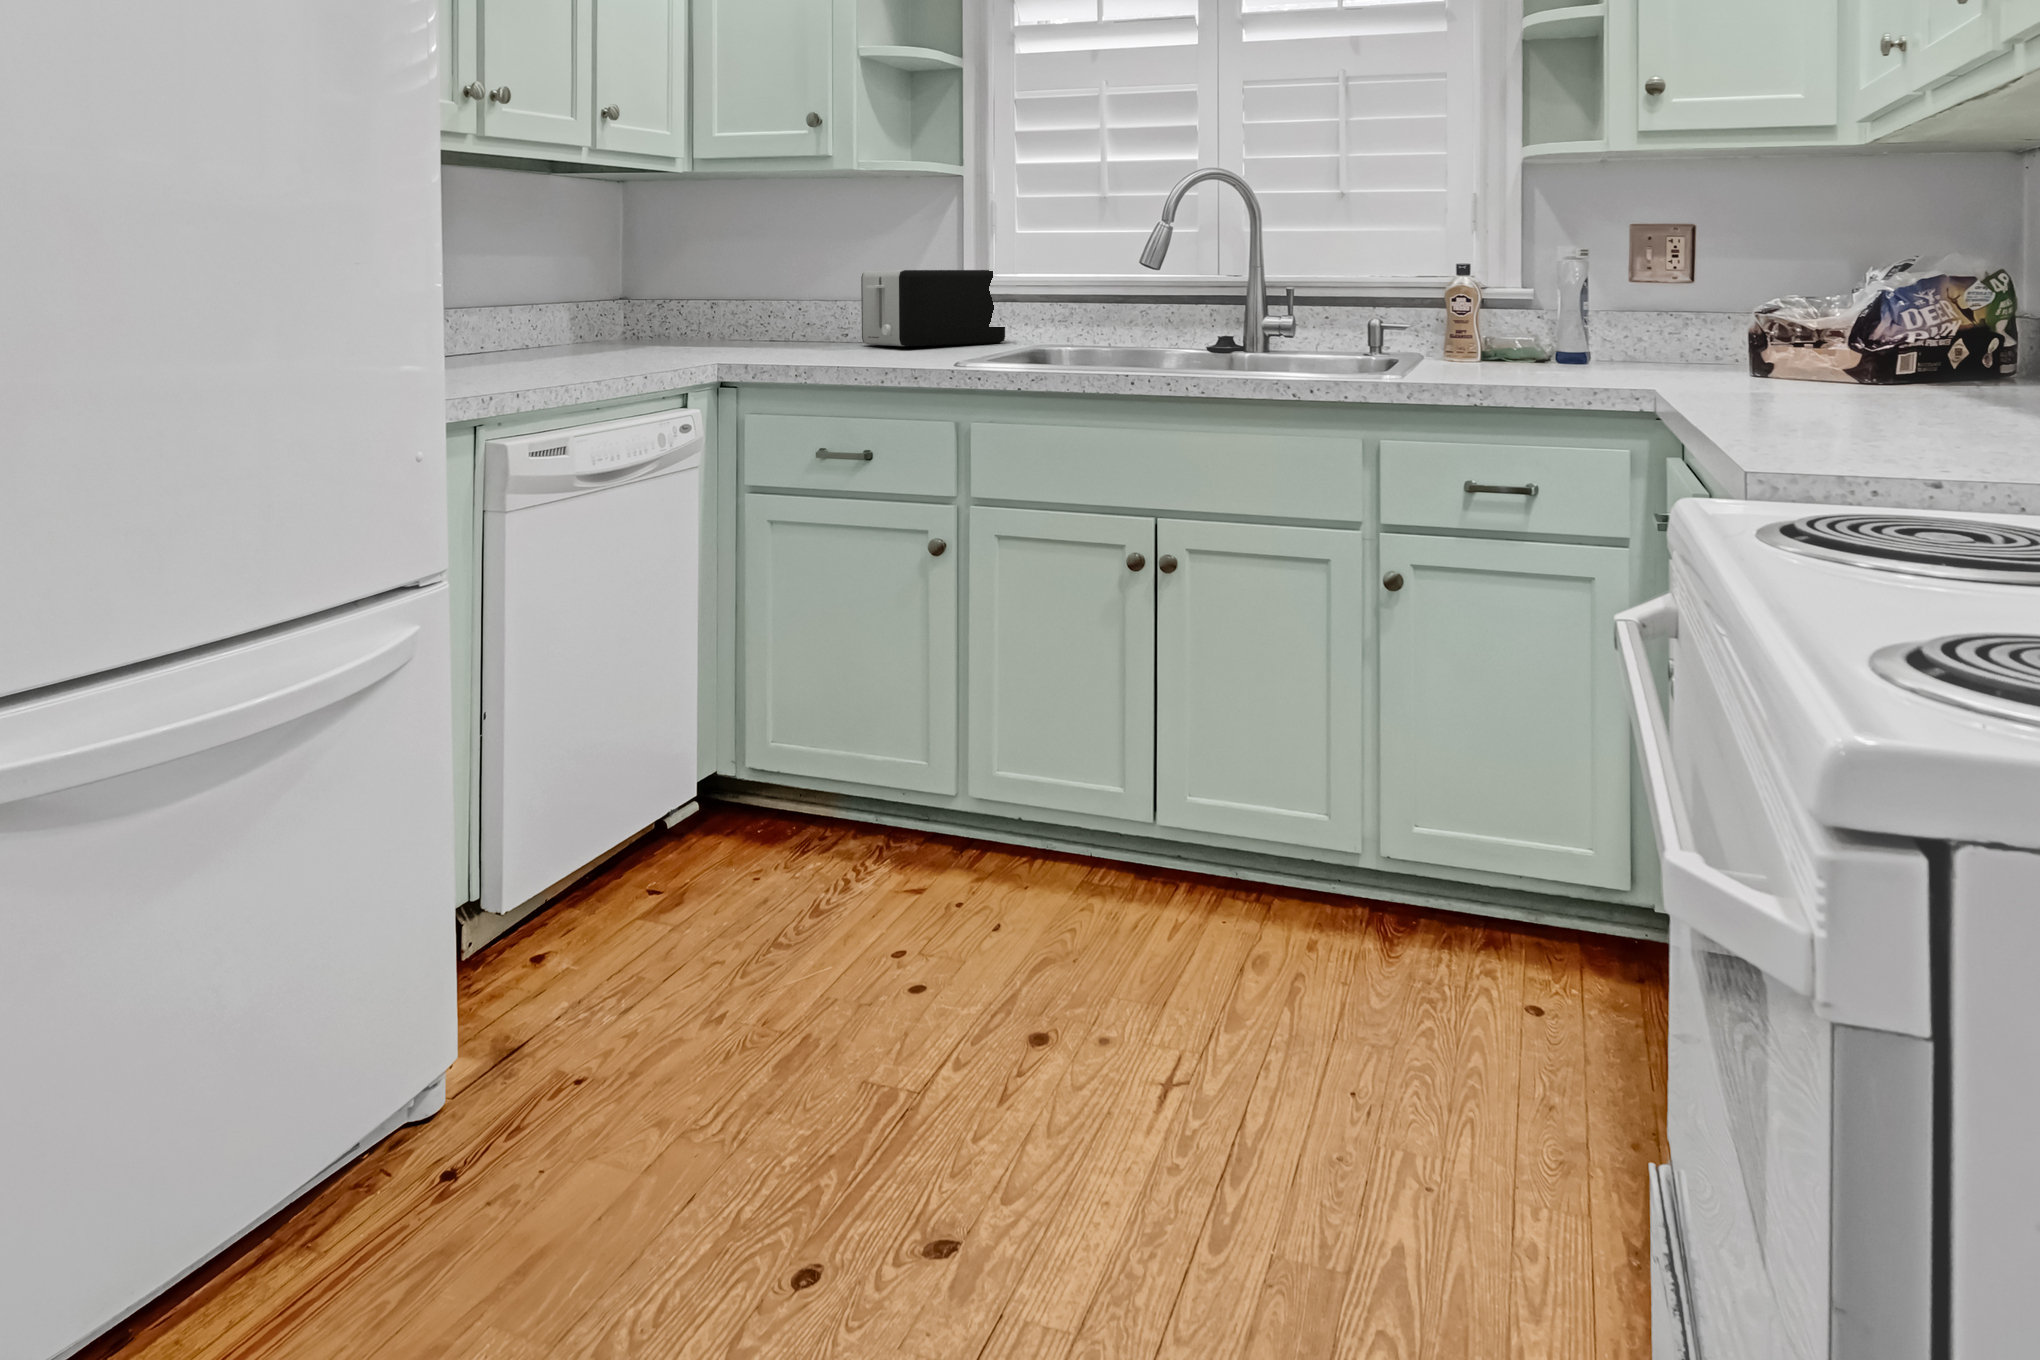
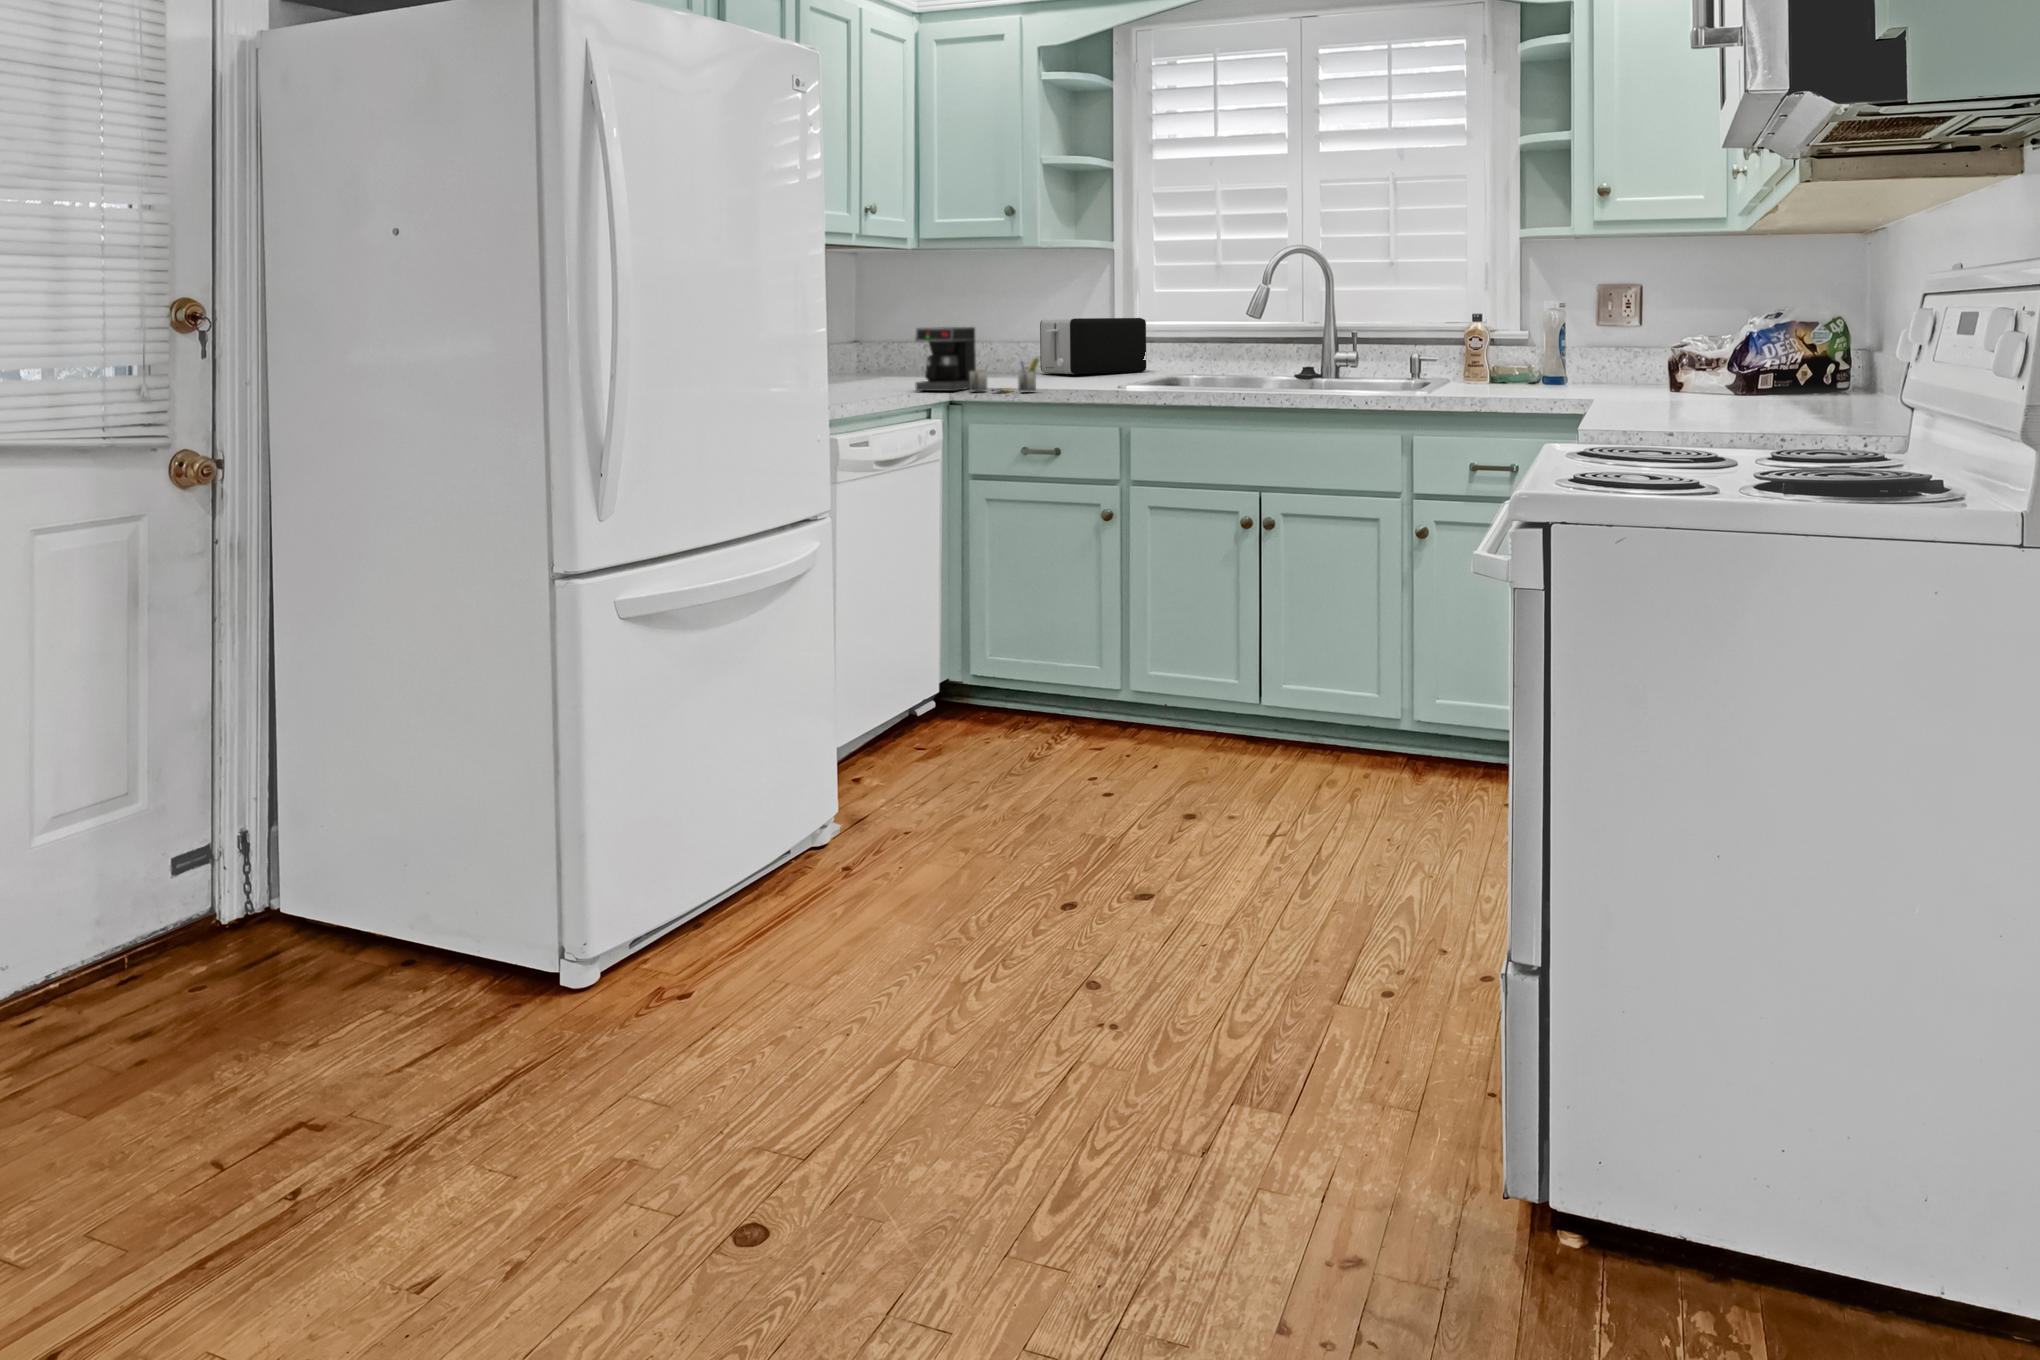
coffee maker: none [669,281,843,373] -> present [915,327,1039,391]

